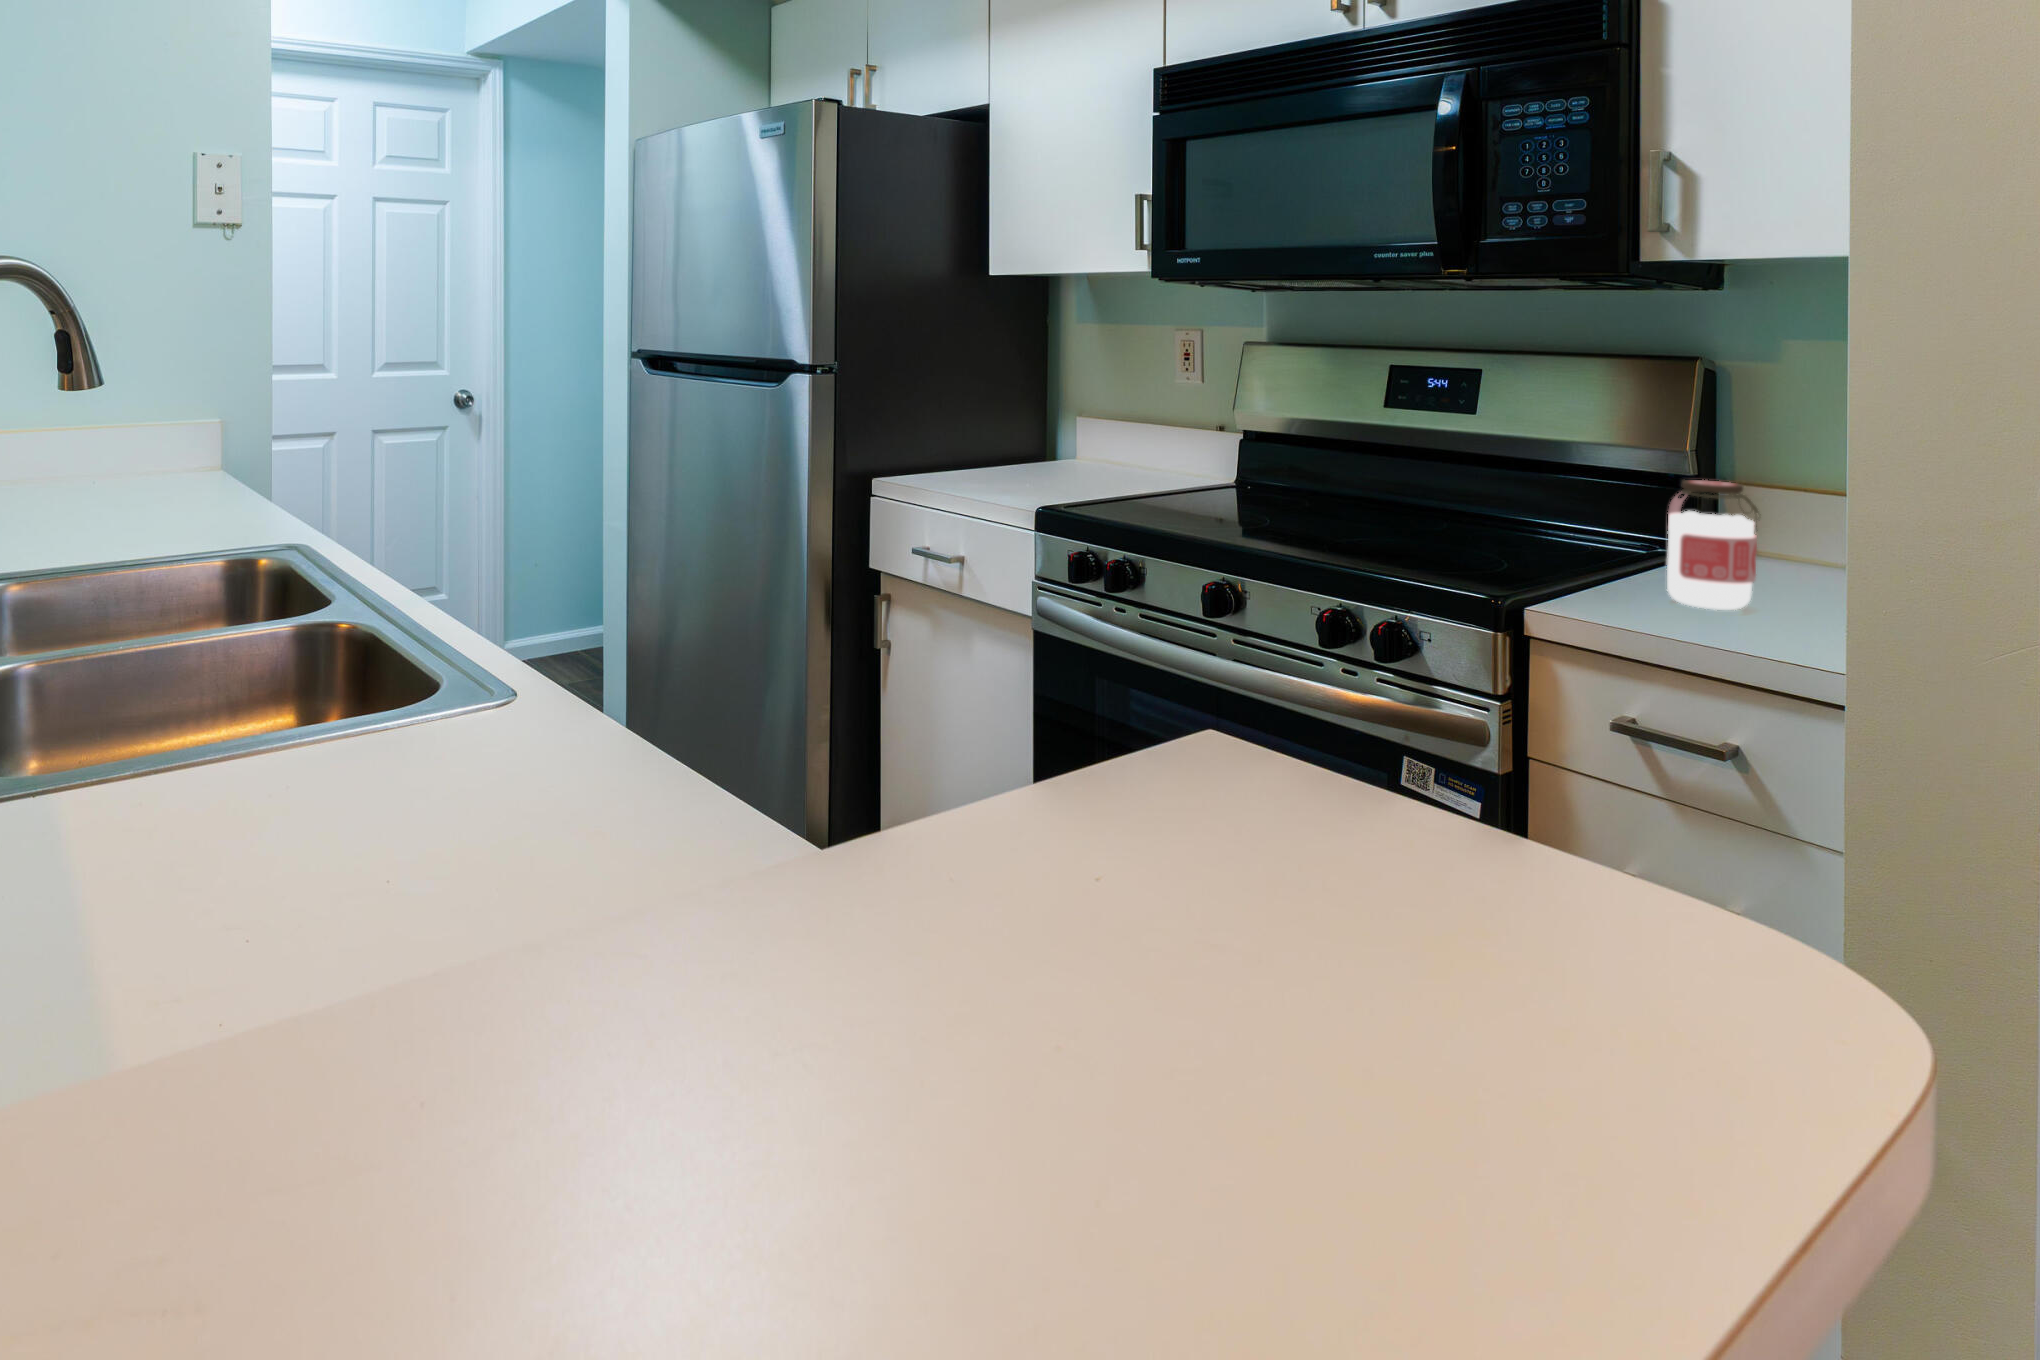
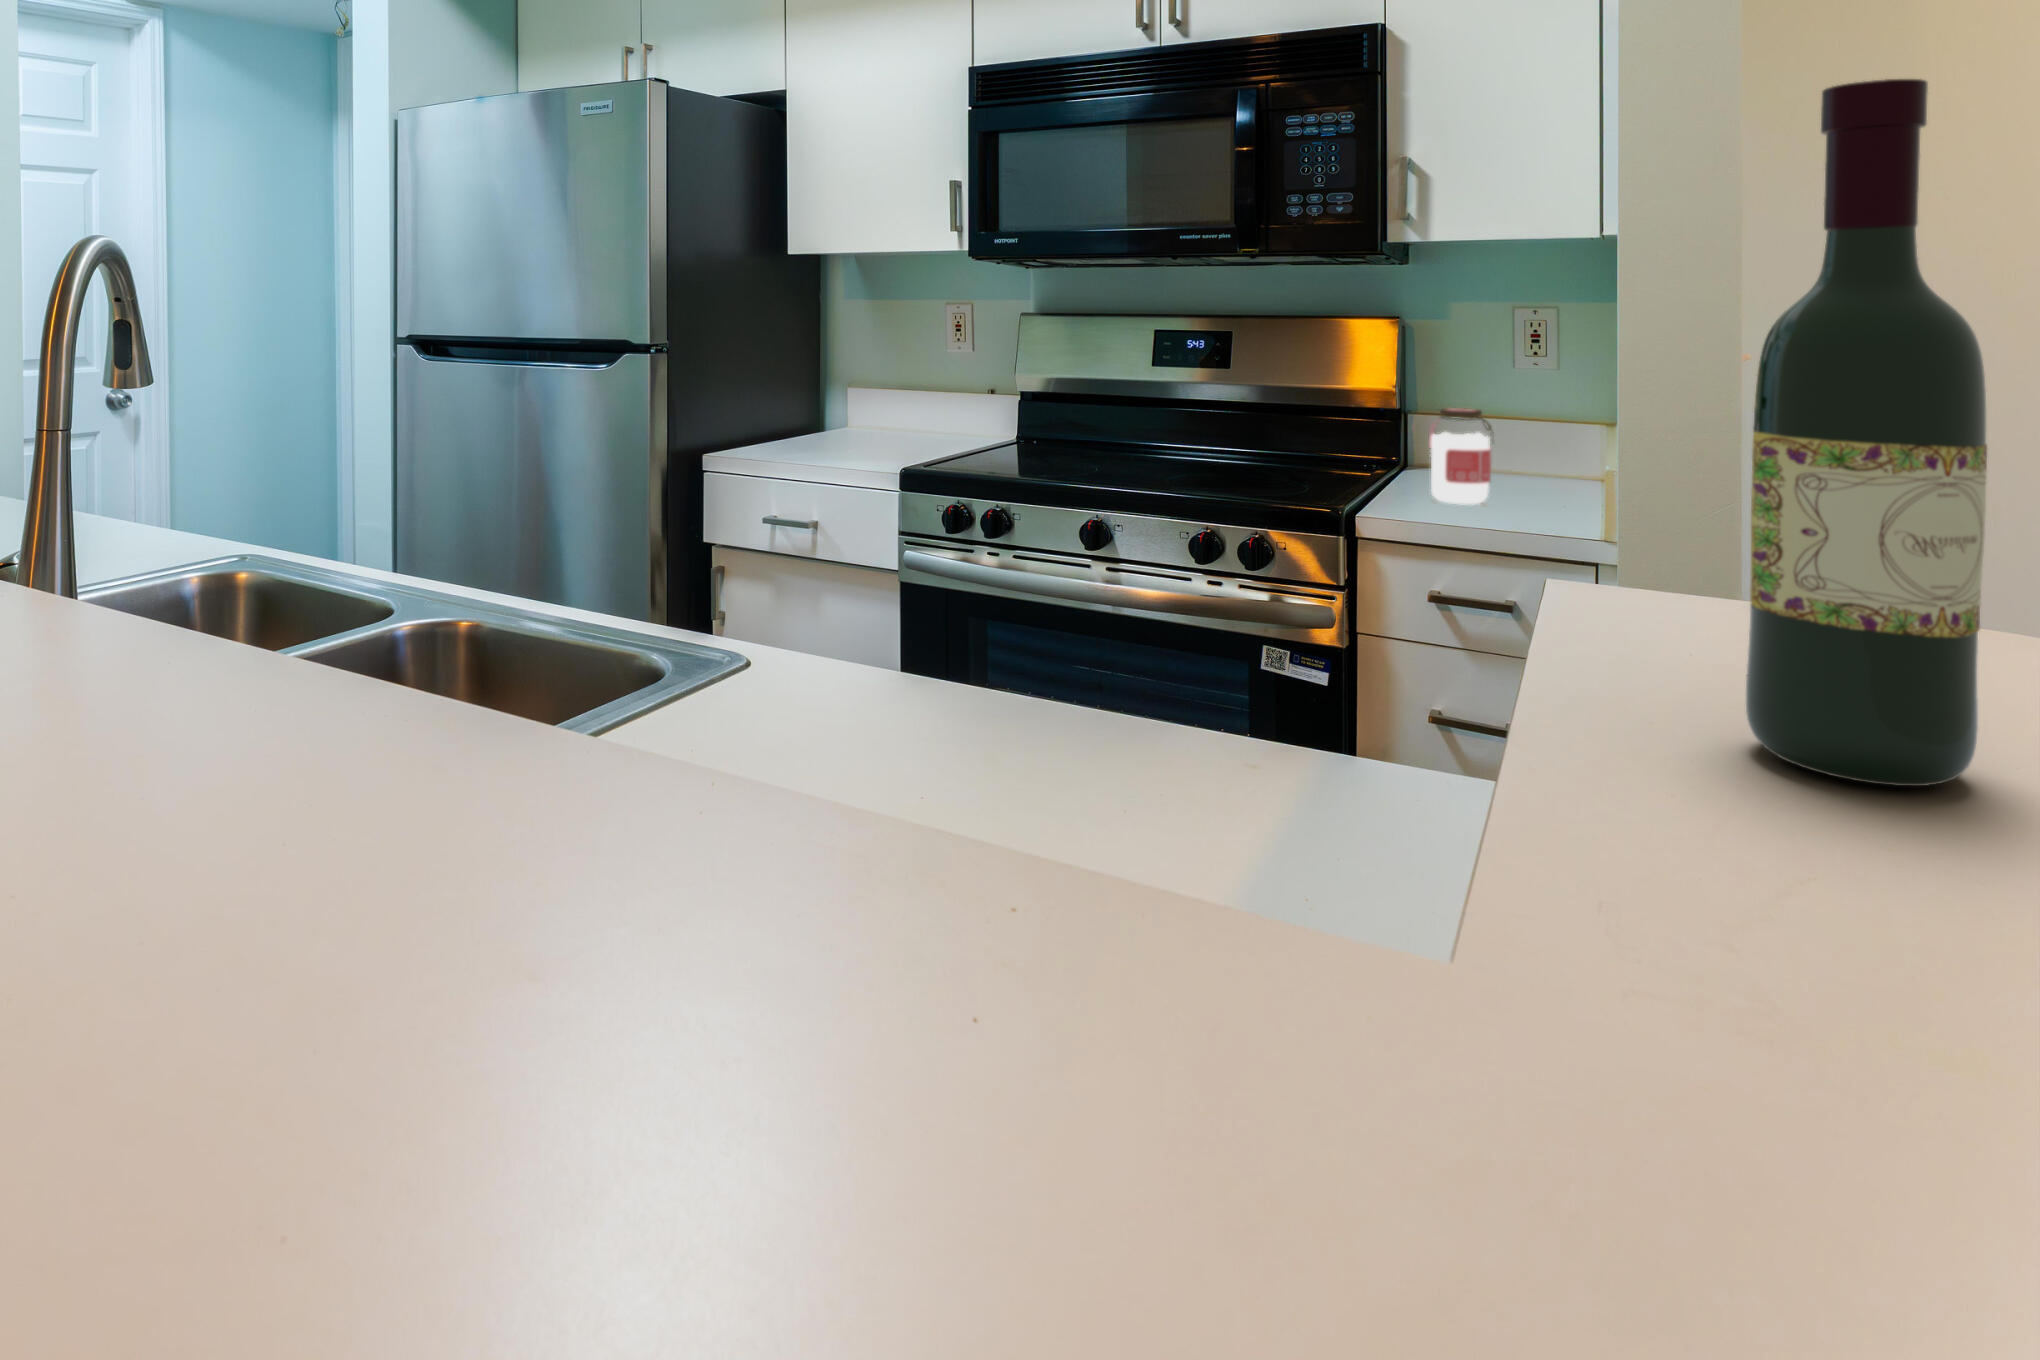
wine bottle: none [778,69,1030,1058] -> present [1746,79,1987,786]

